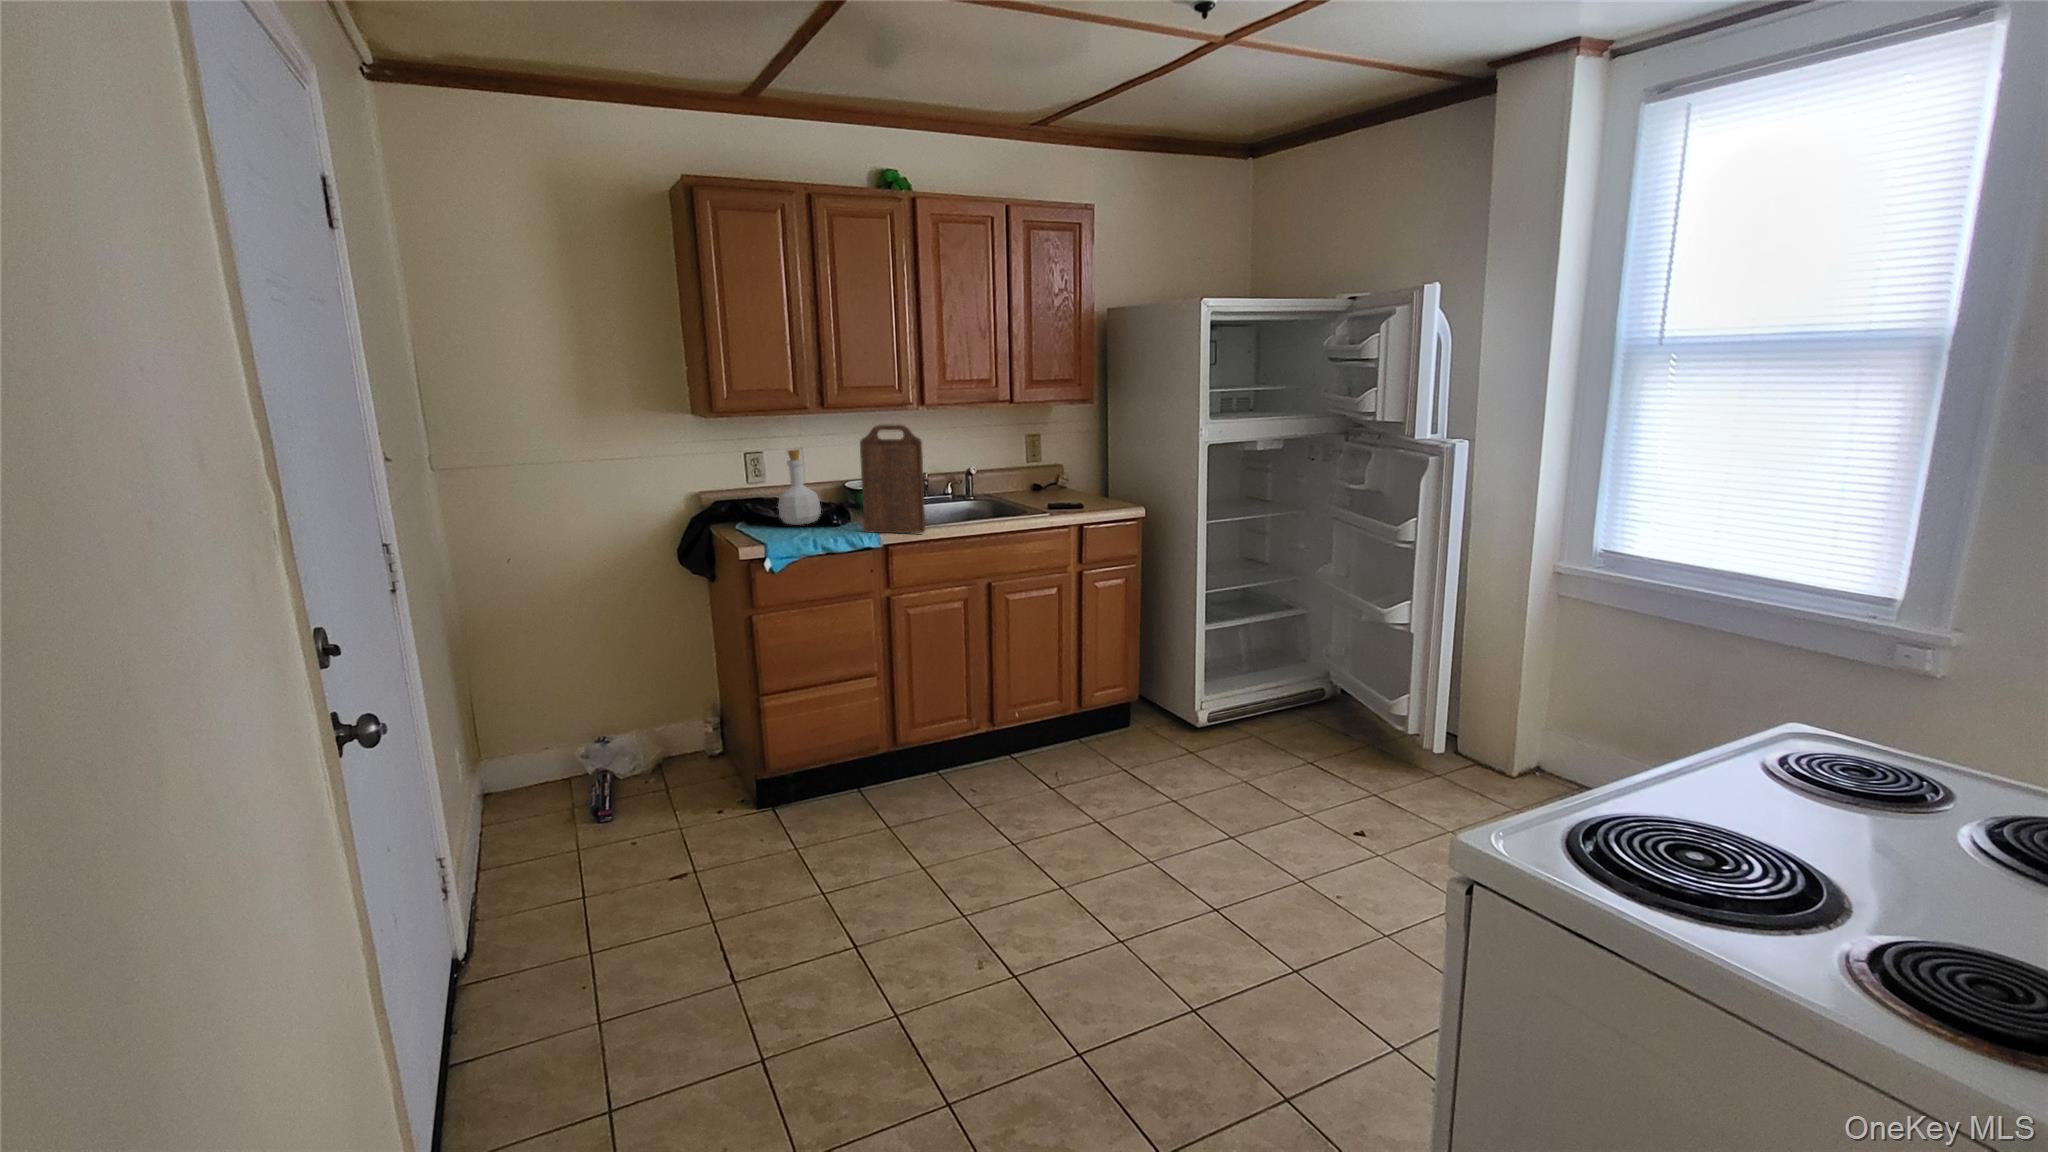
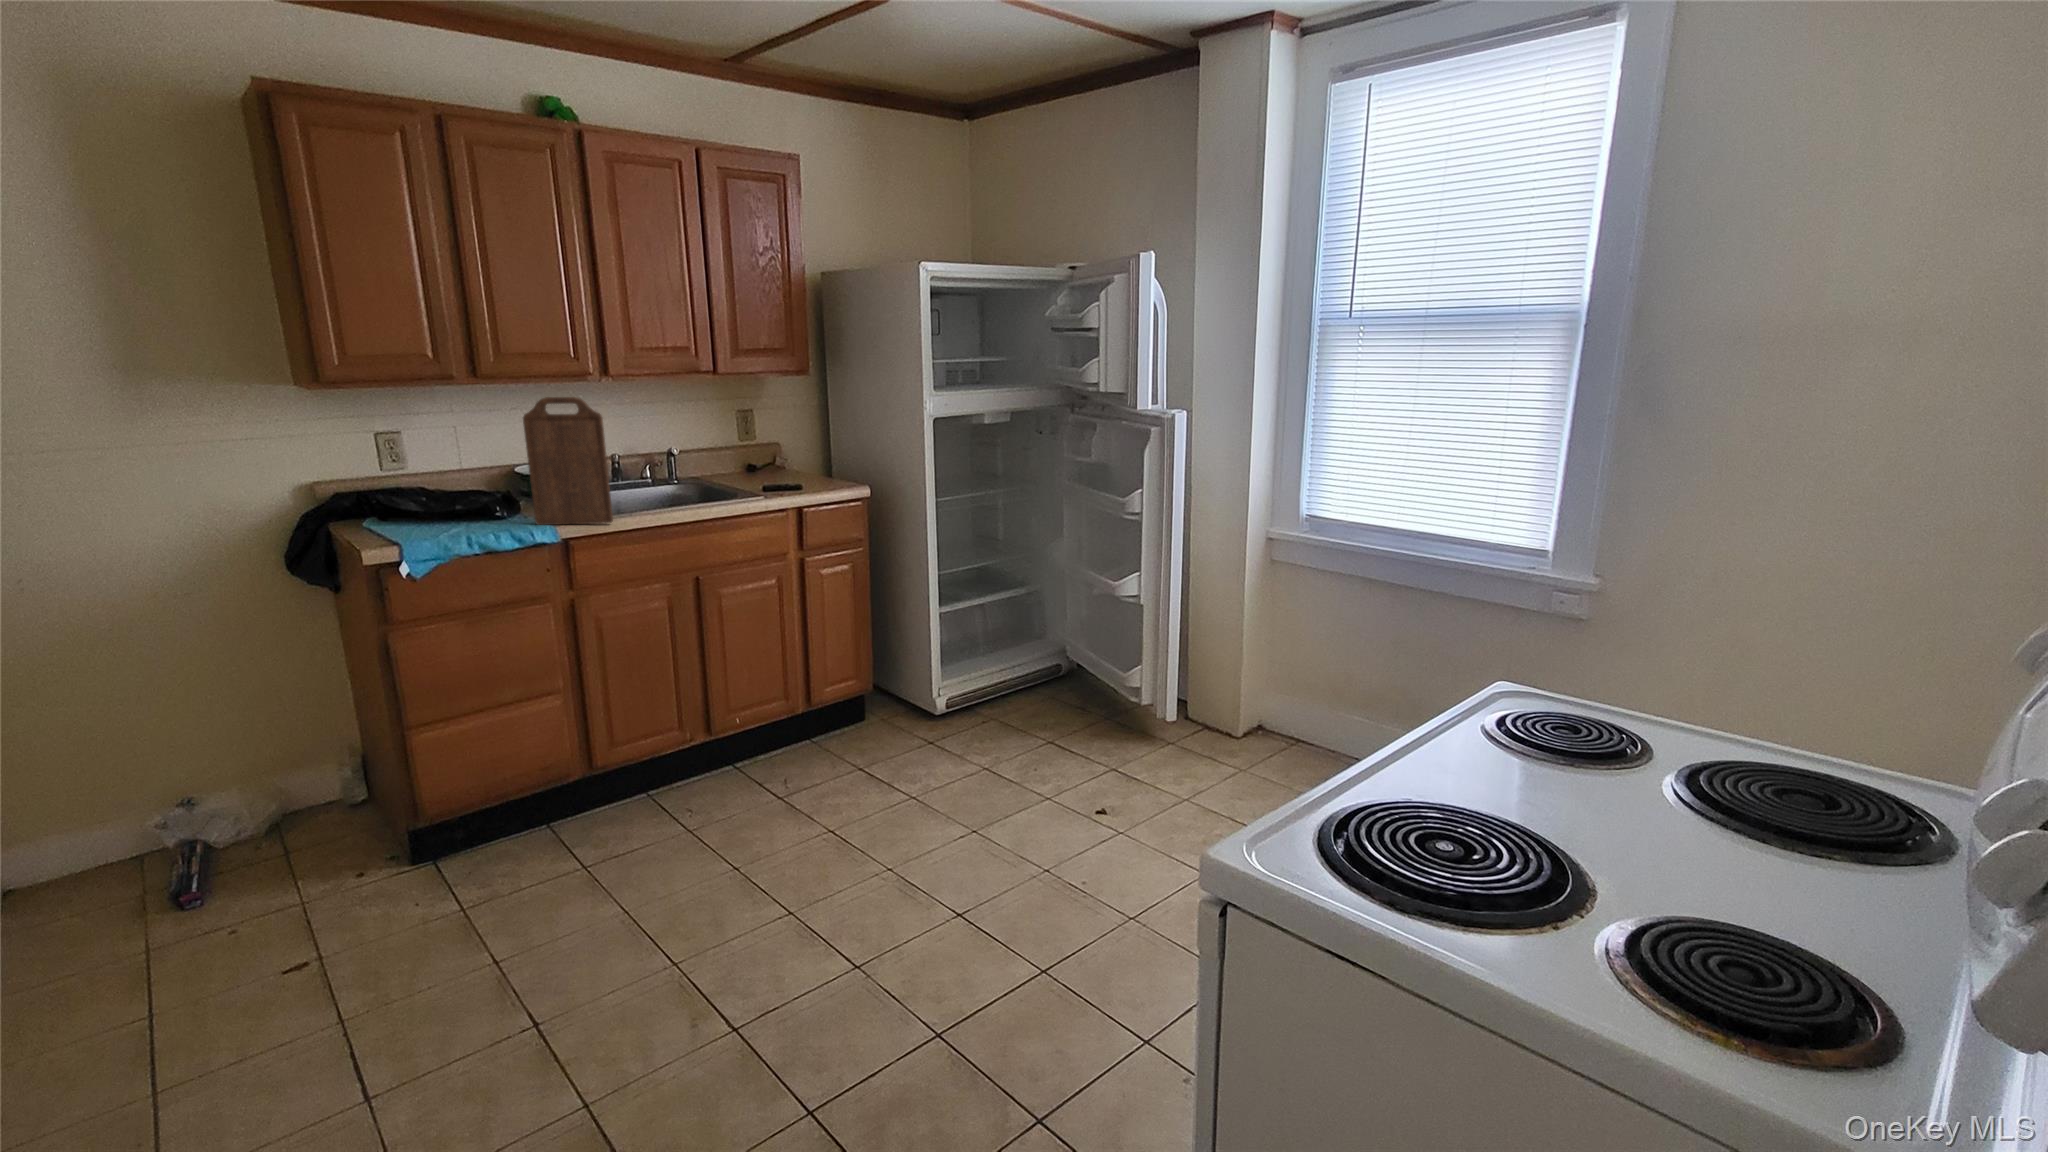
bottle: present [778,449,821,525] -> none [420,428,479,519]

